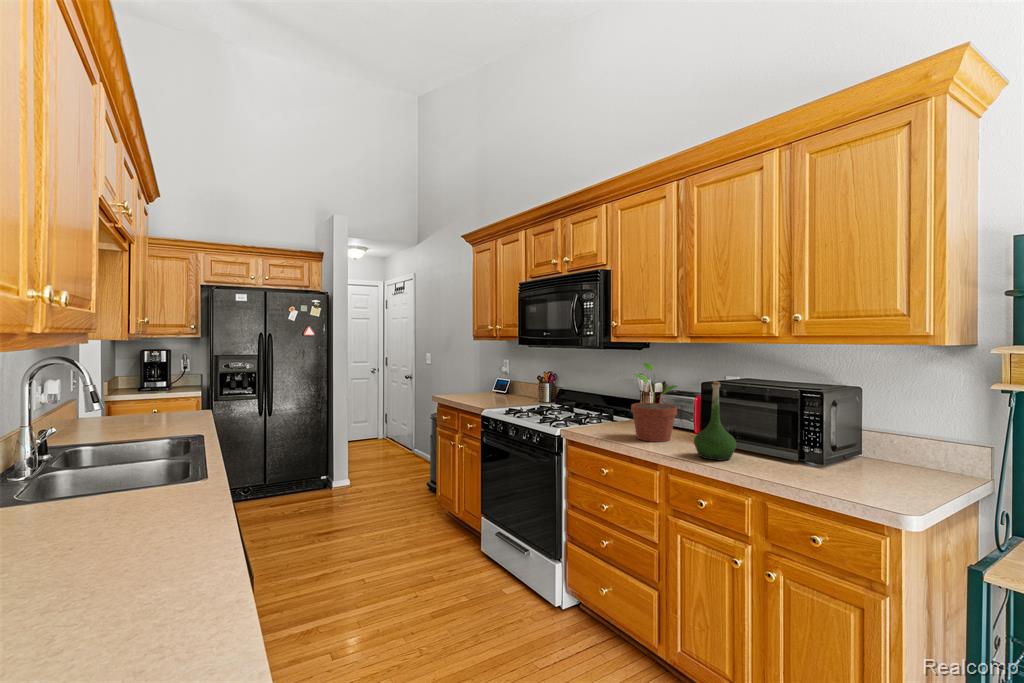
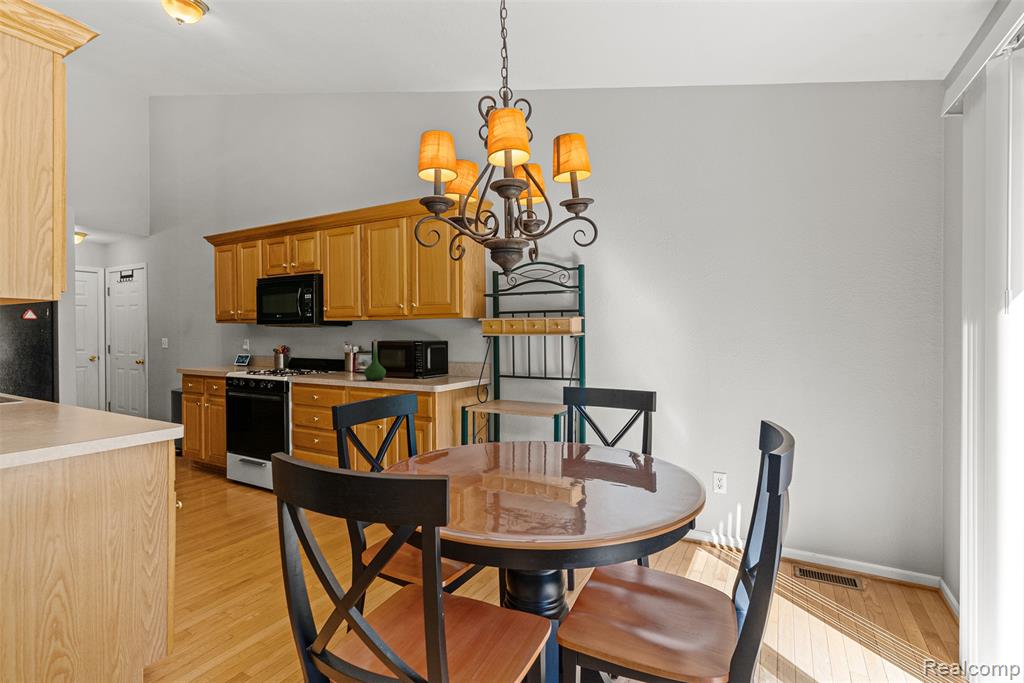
potted plant: present [631,363,677,442] -> none [333,332,361,378]

